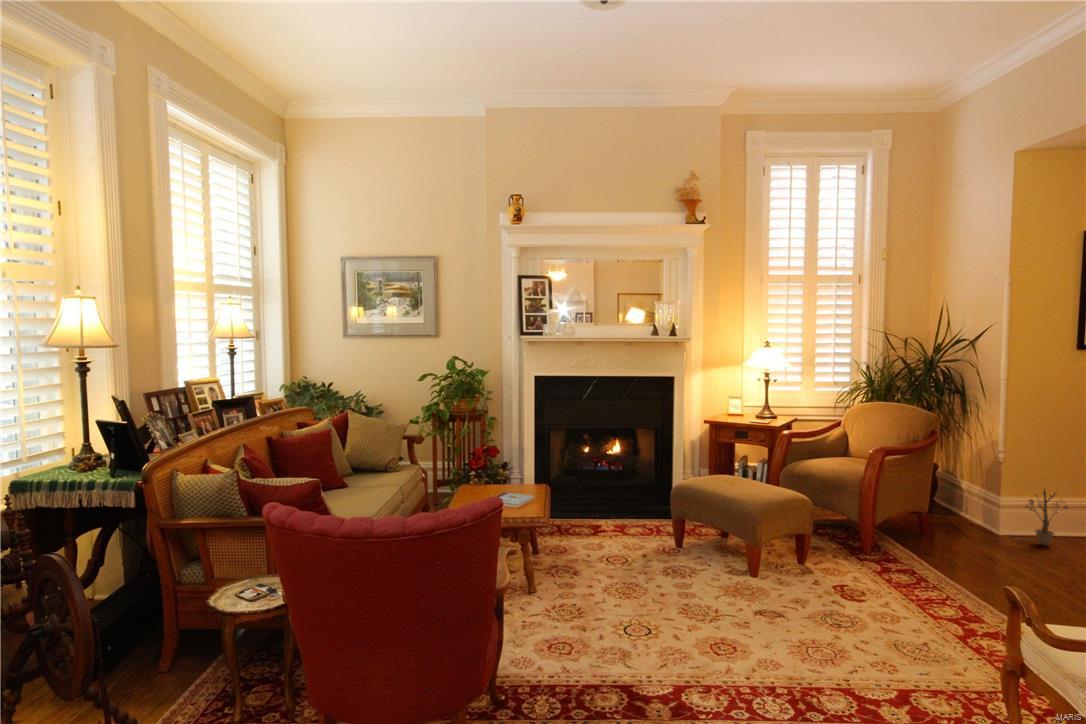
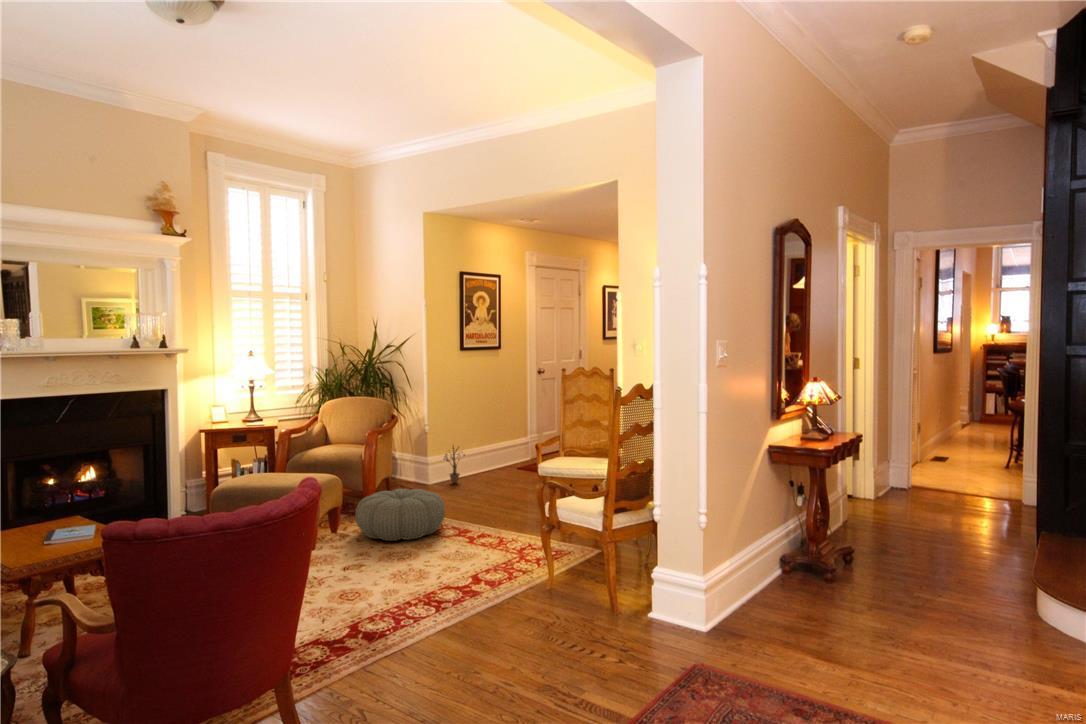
pouf: none [818,529,951,607] -> present [355,489,445,541]

